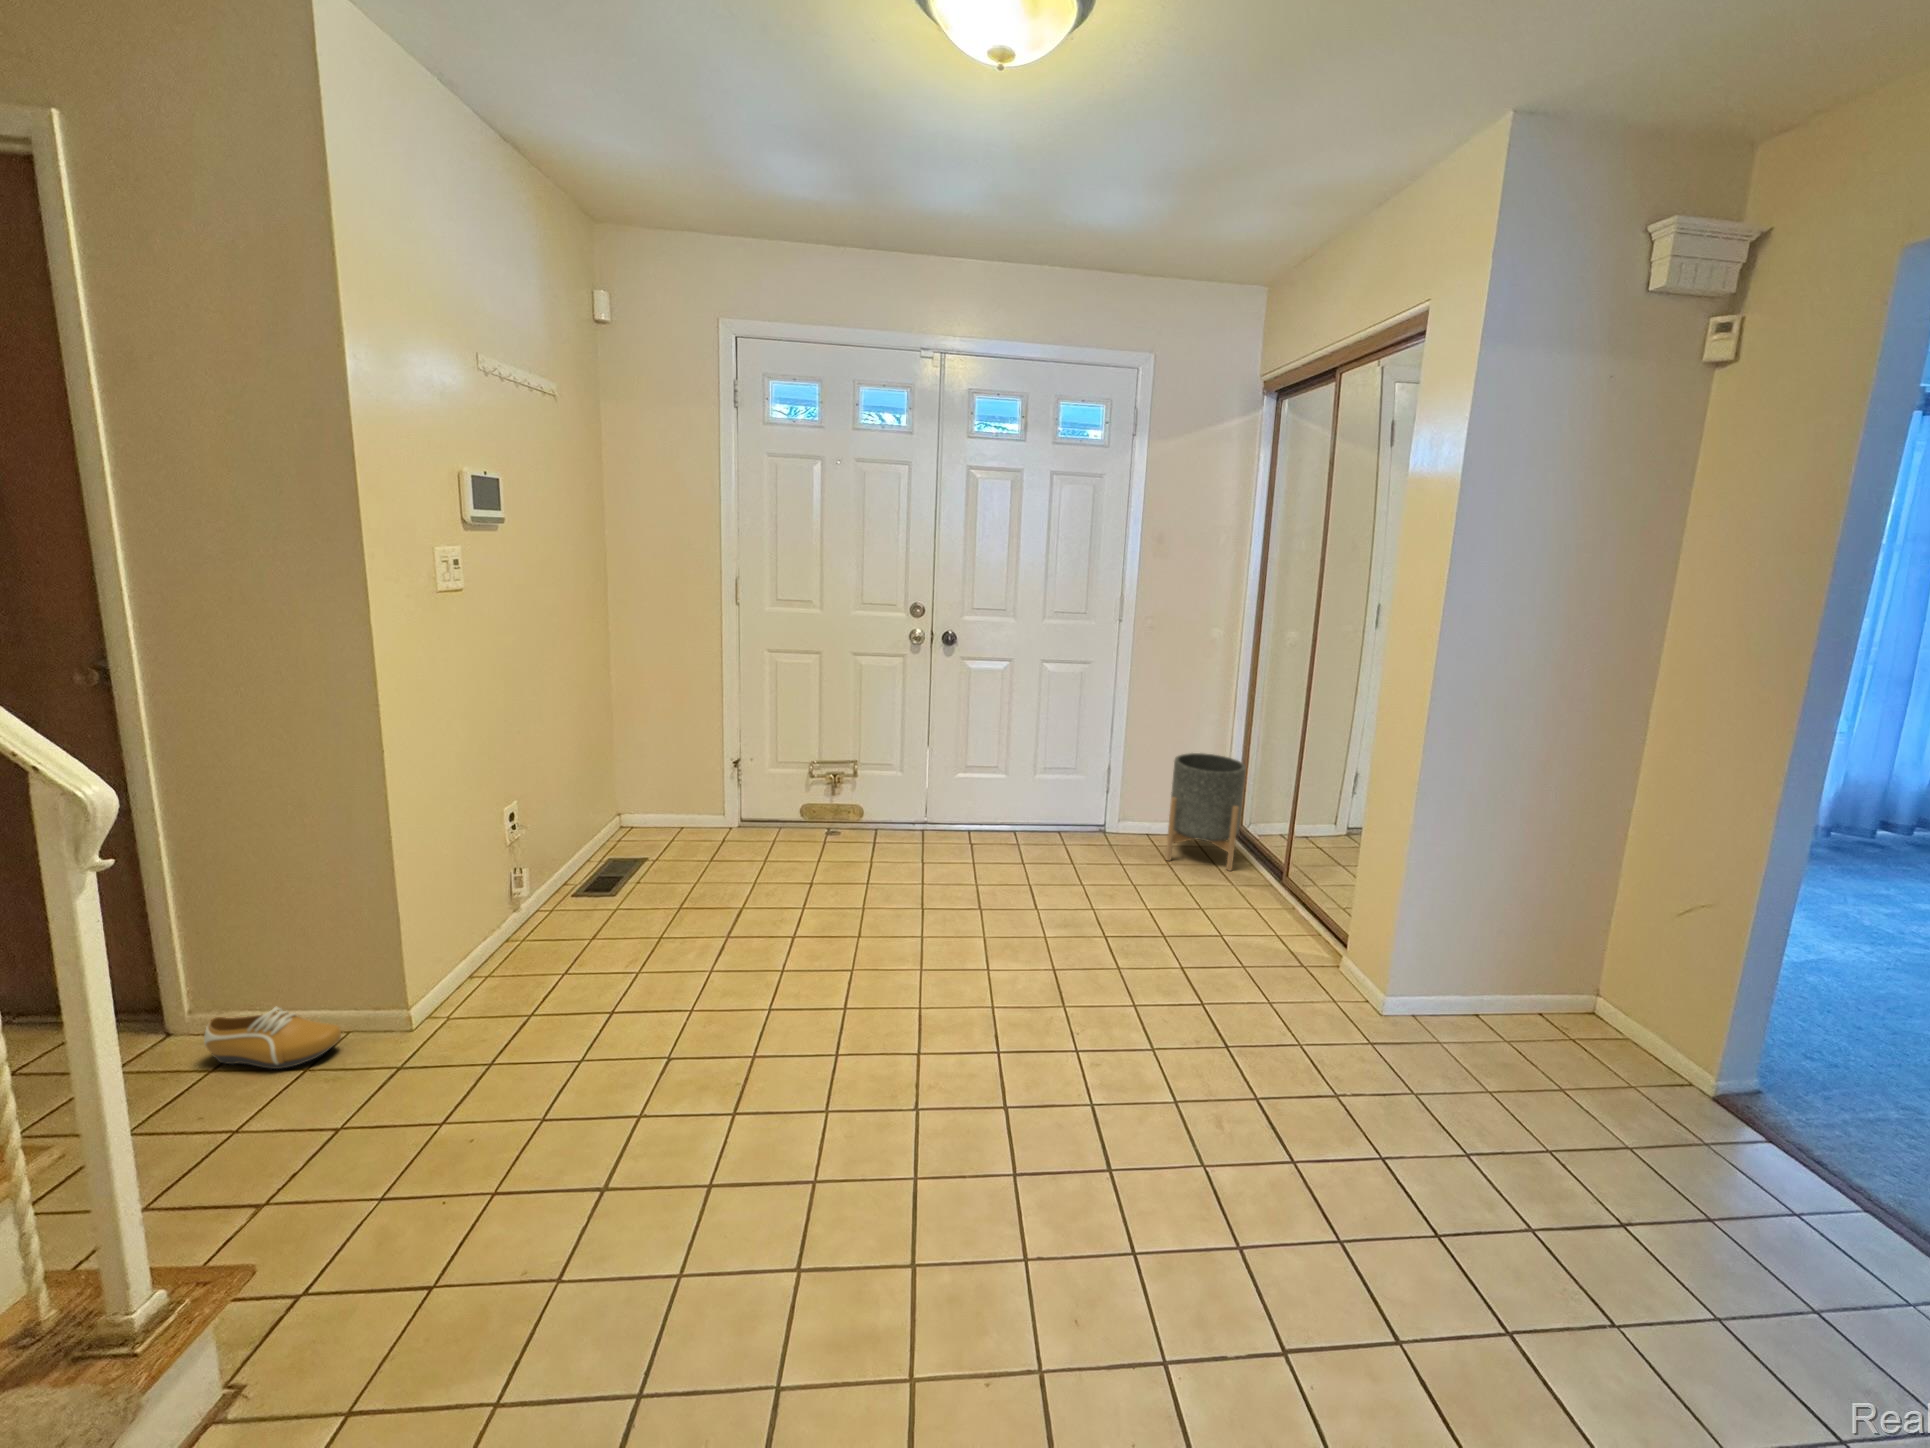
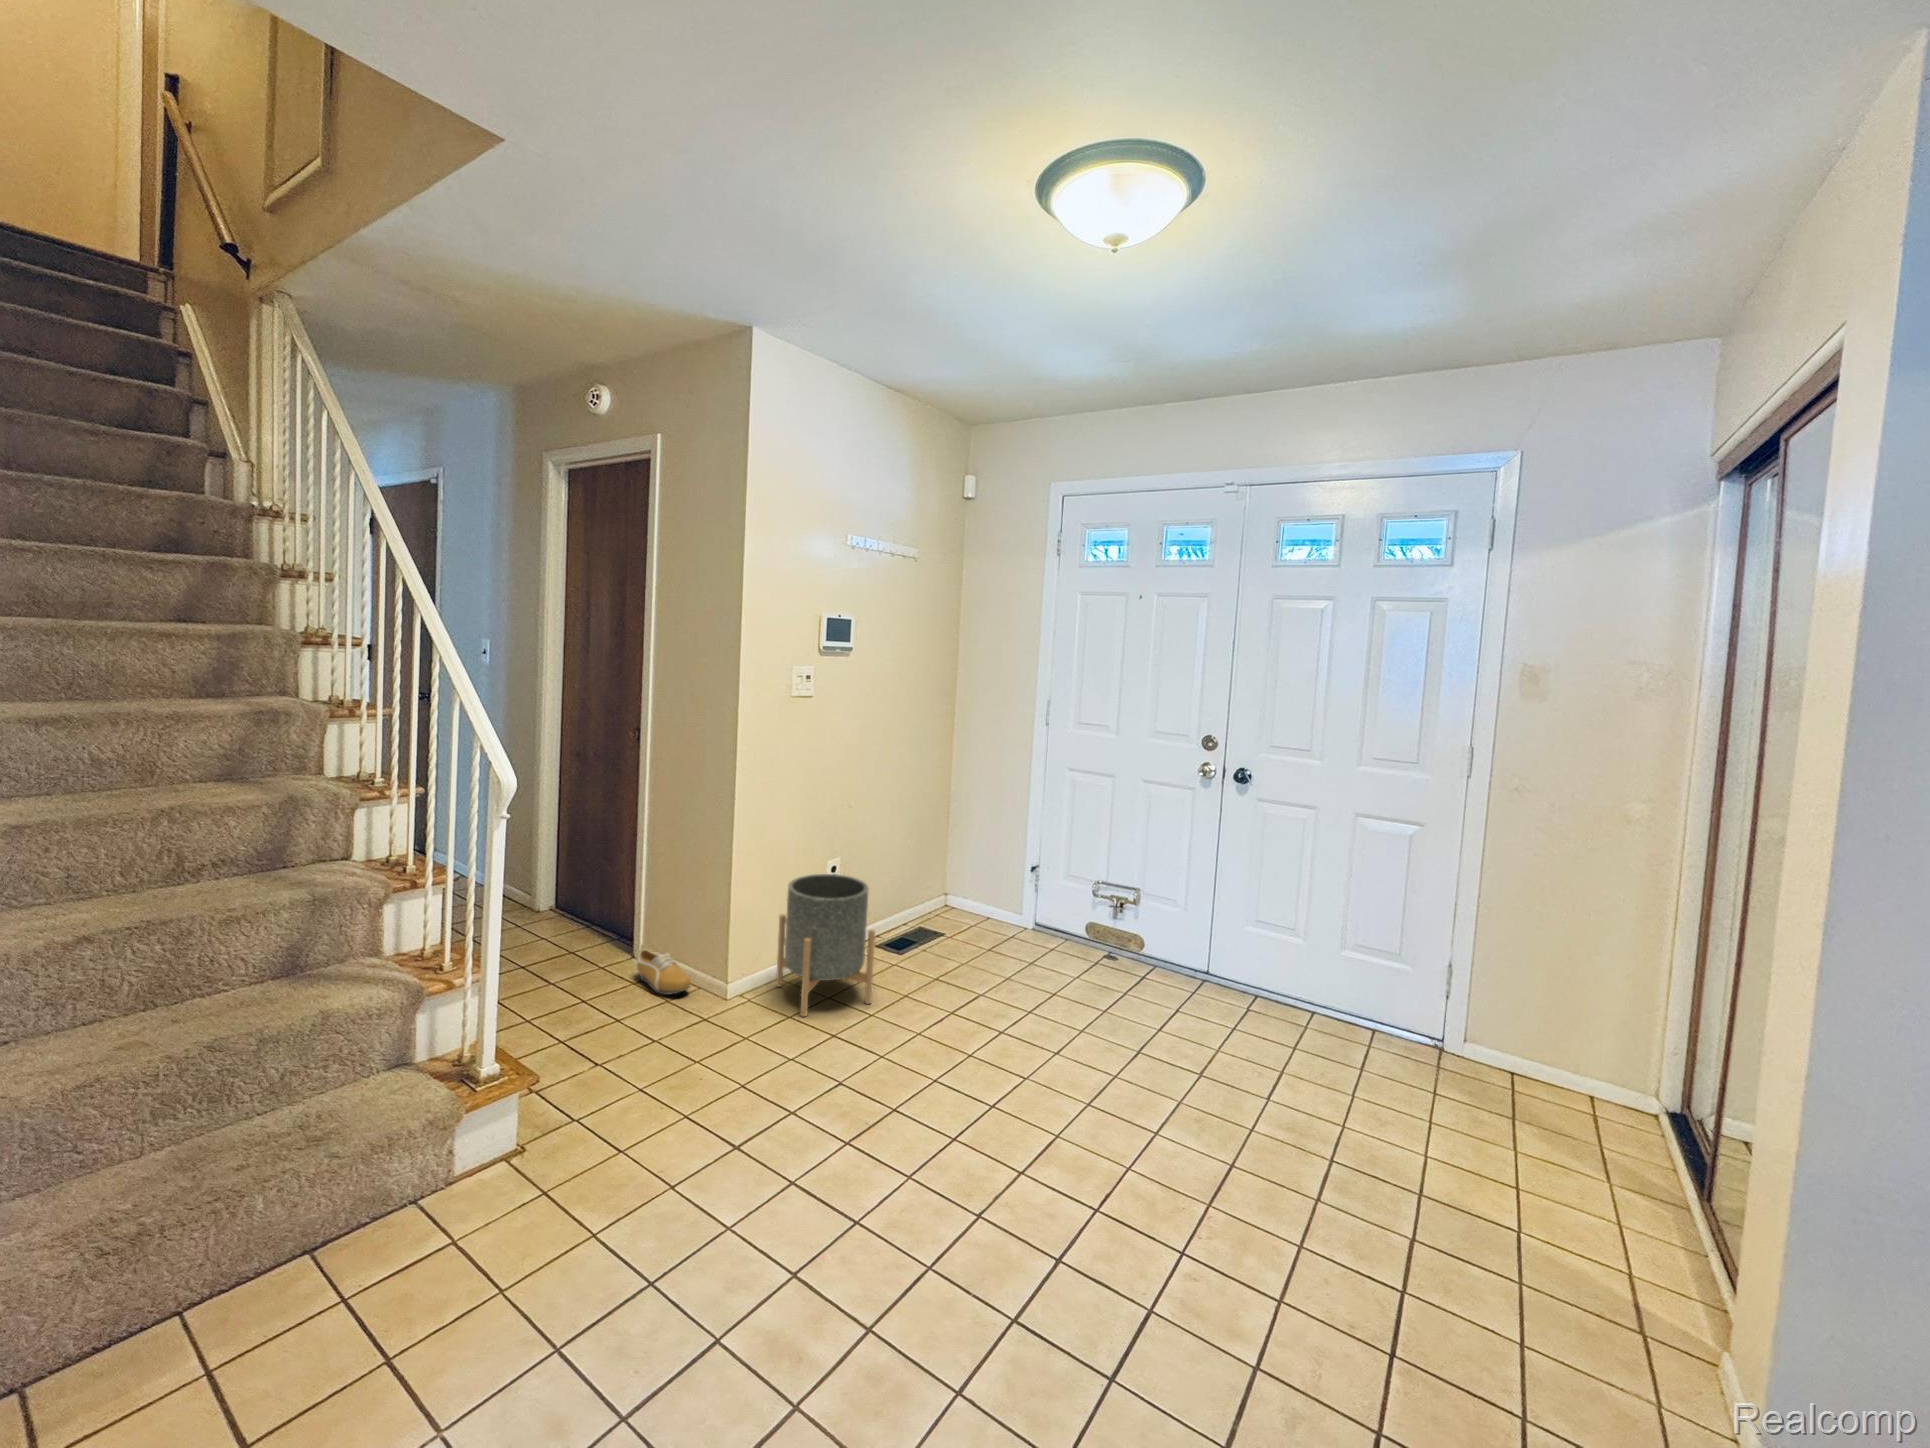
planter: present [1166,753,1246,871] -> present [776,874,875,1017]

